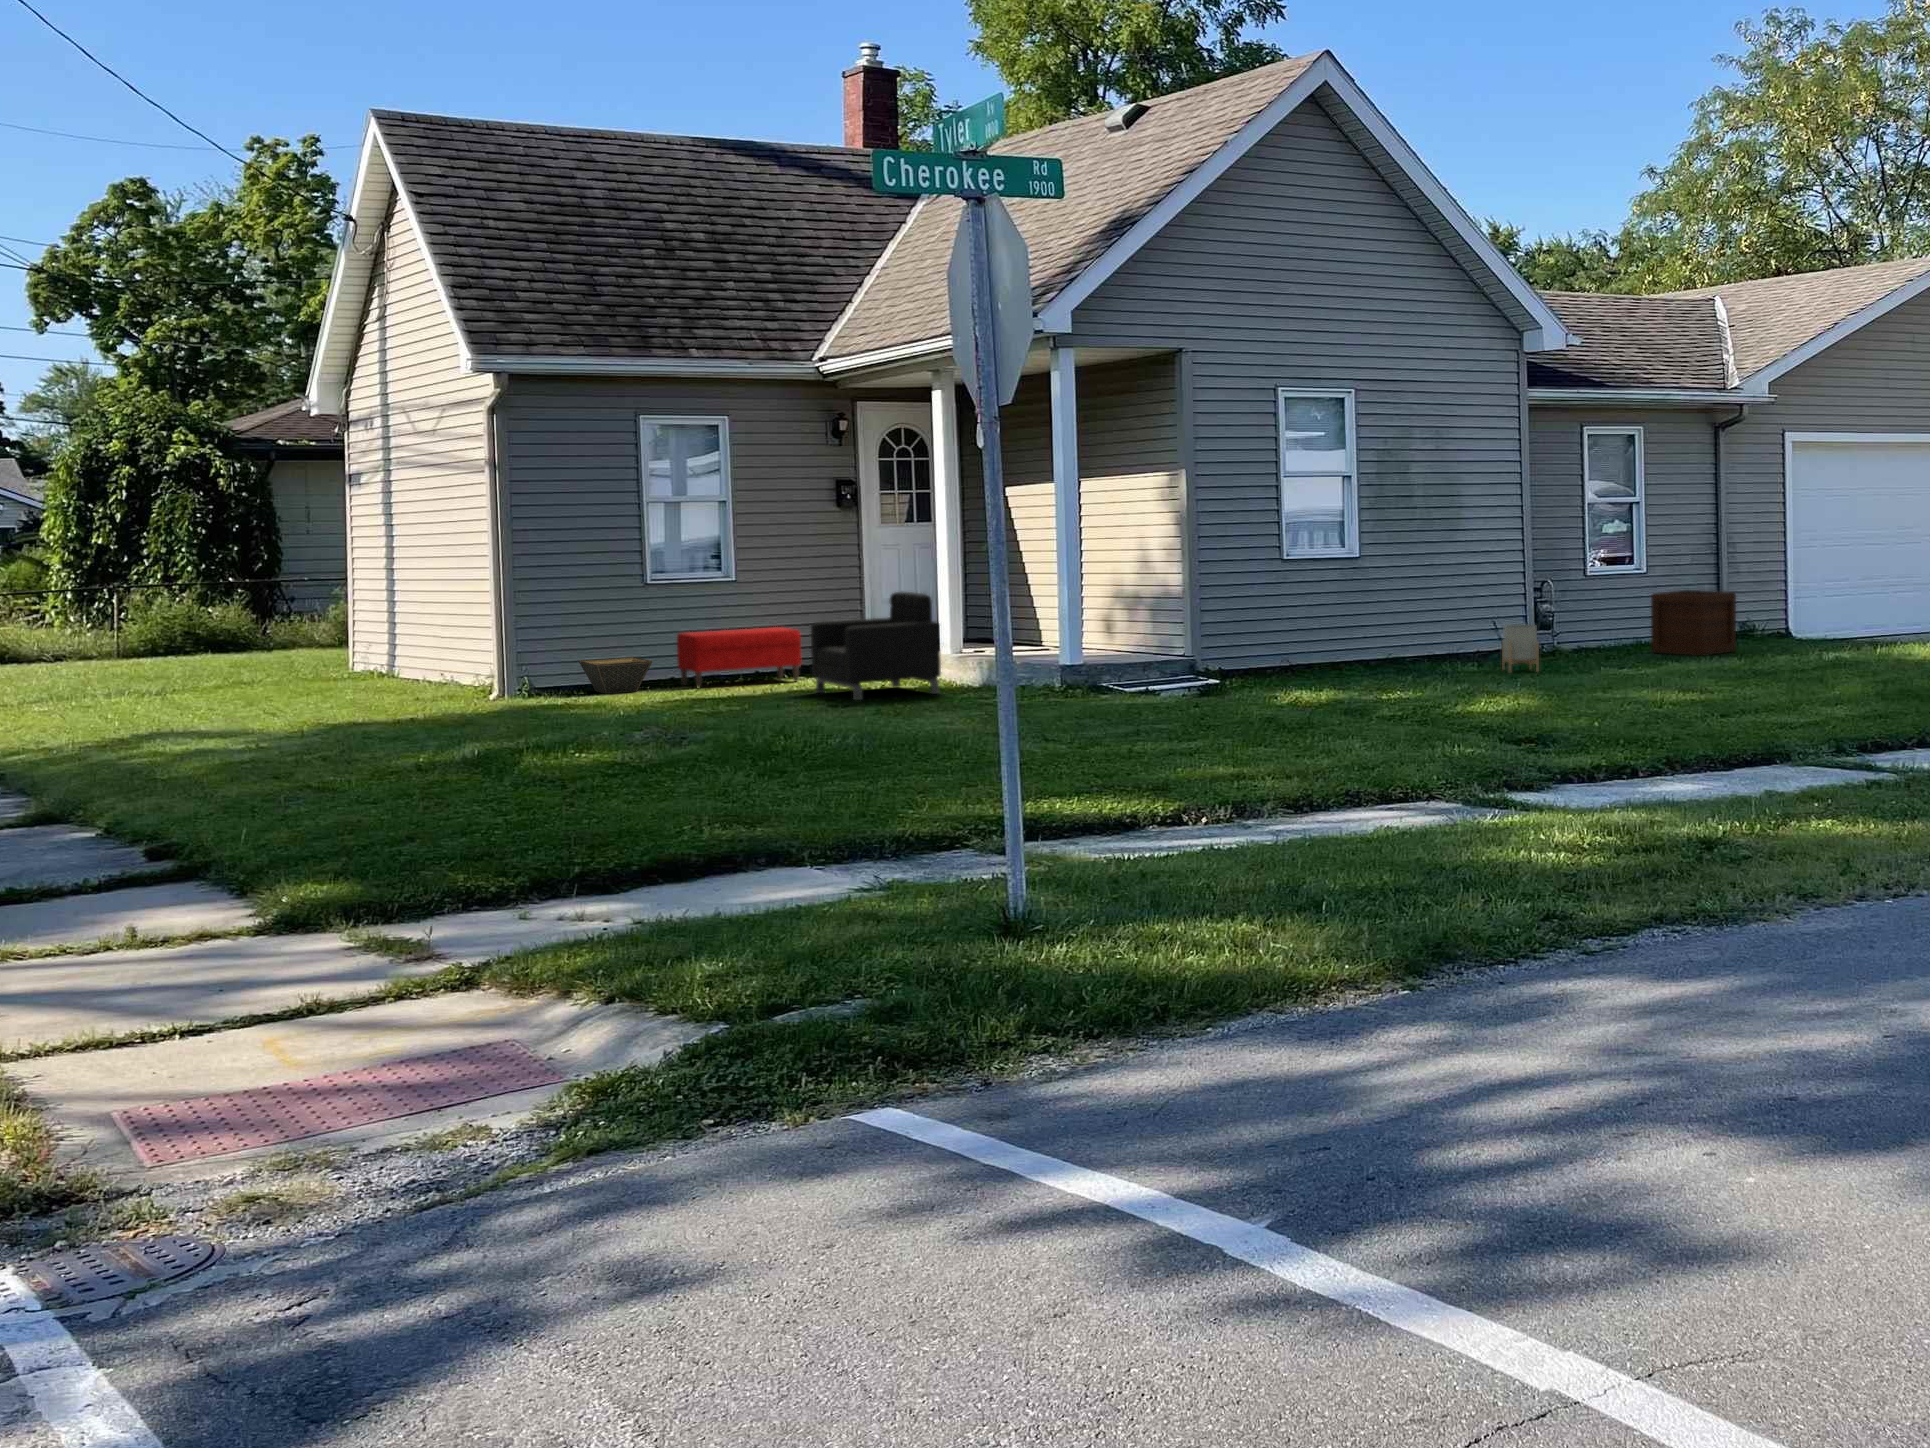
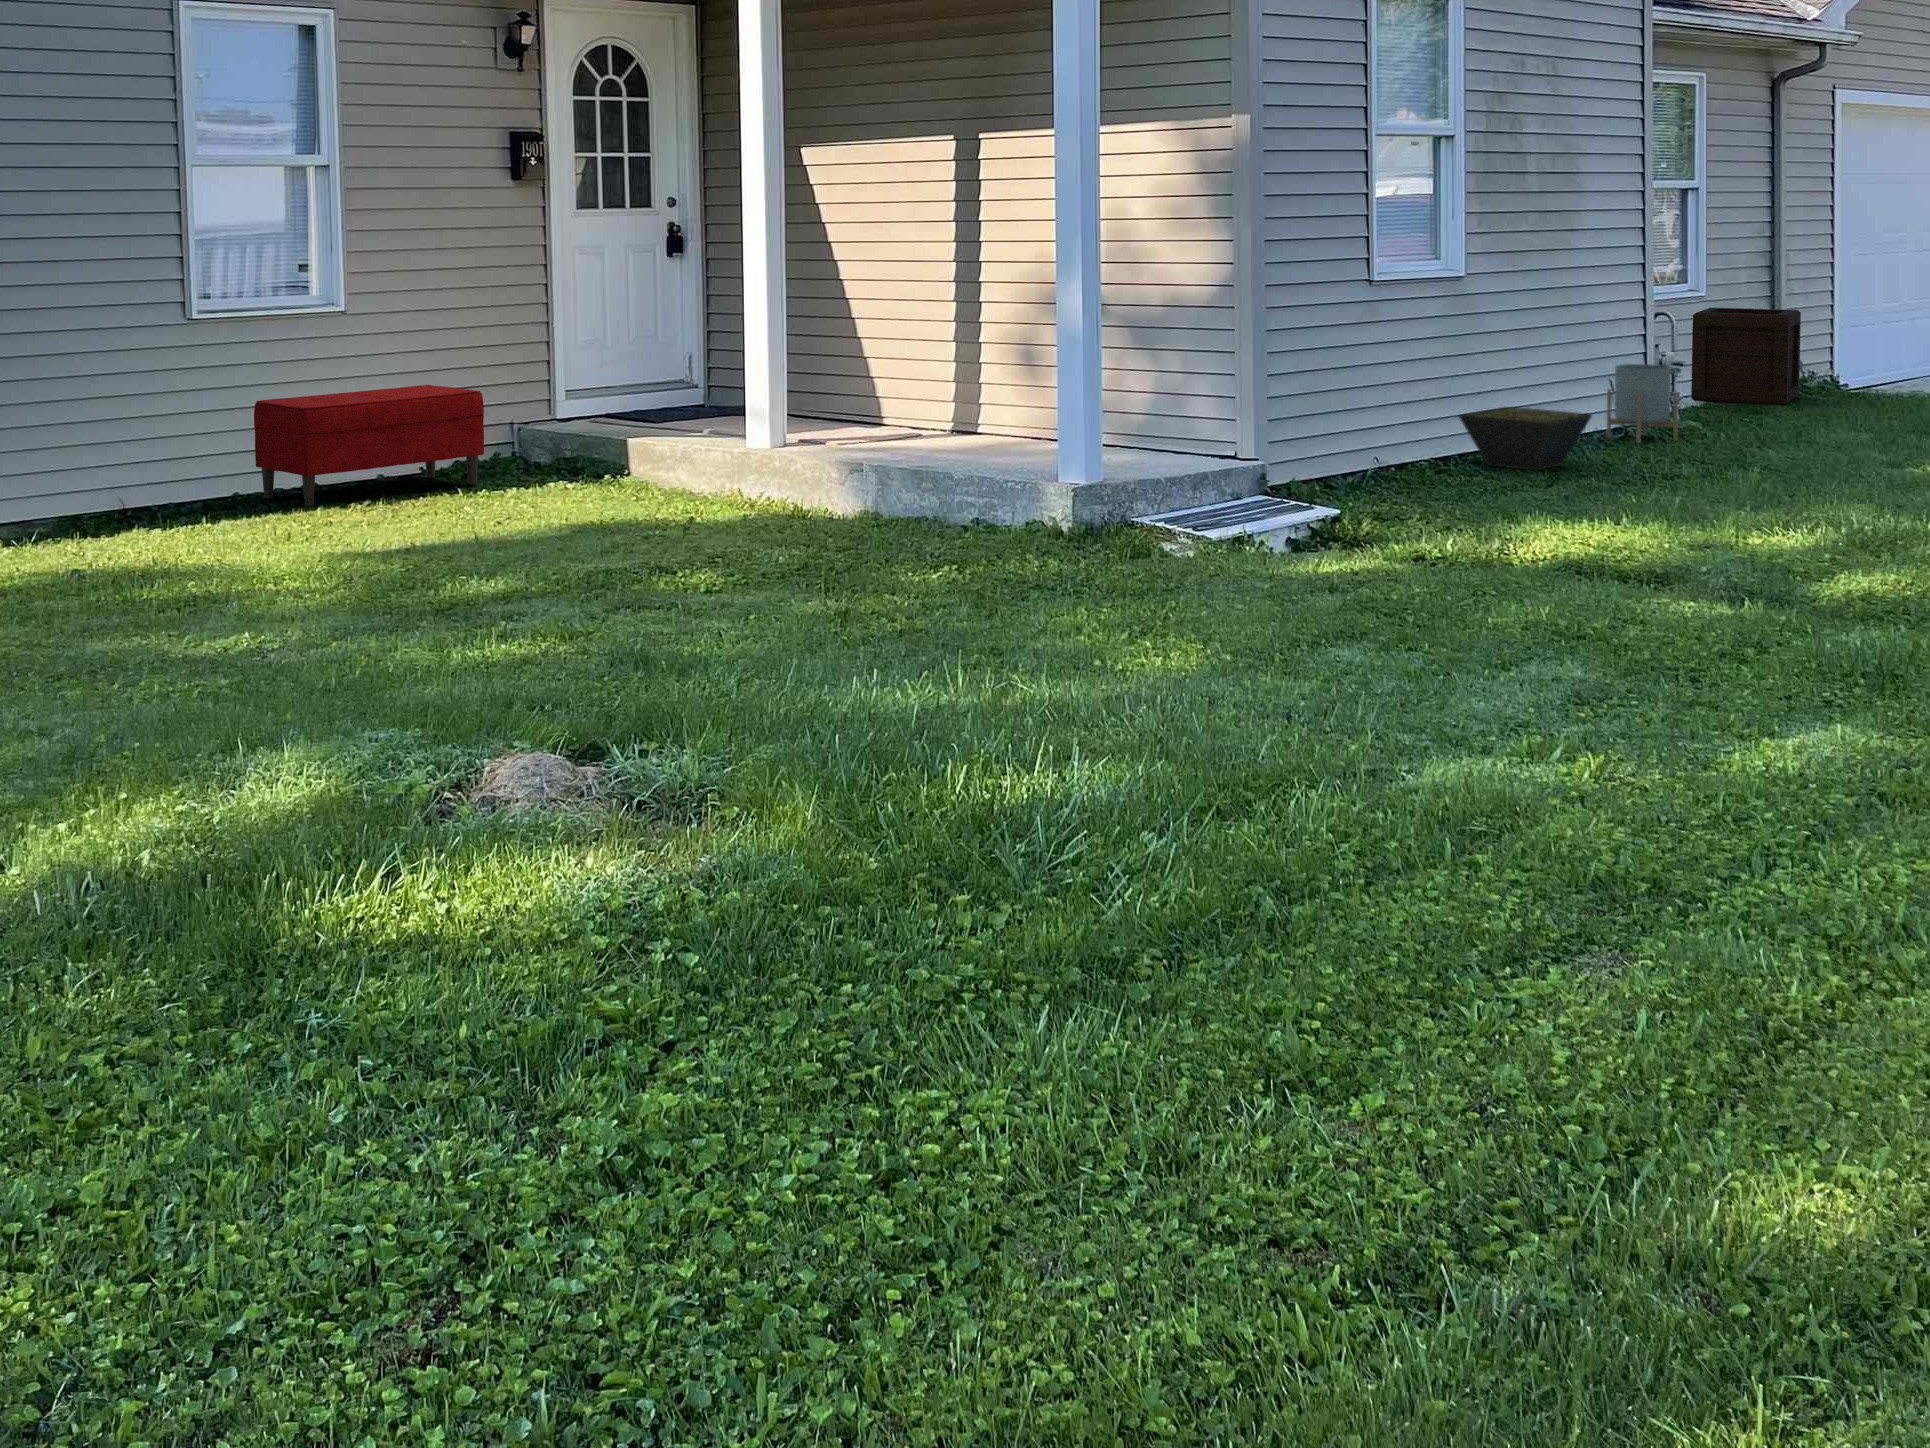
armchair: present [811,592,941,700] -> none [557,321,813,534]
basket: present [579,657,652,694] -> present [1459,407,1592,470]

